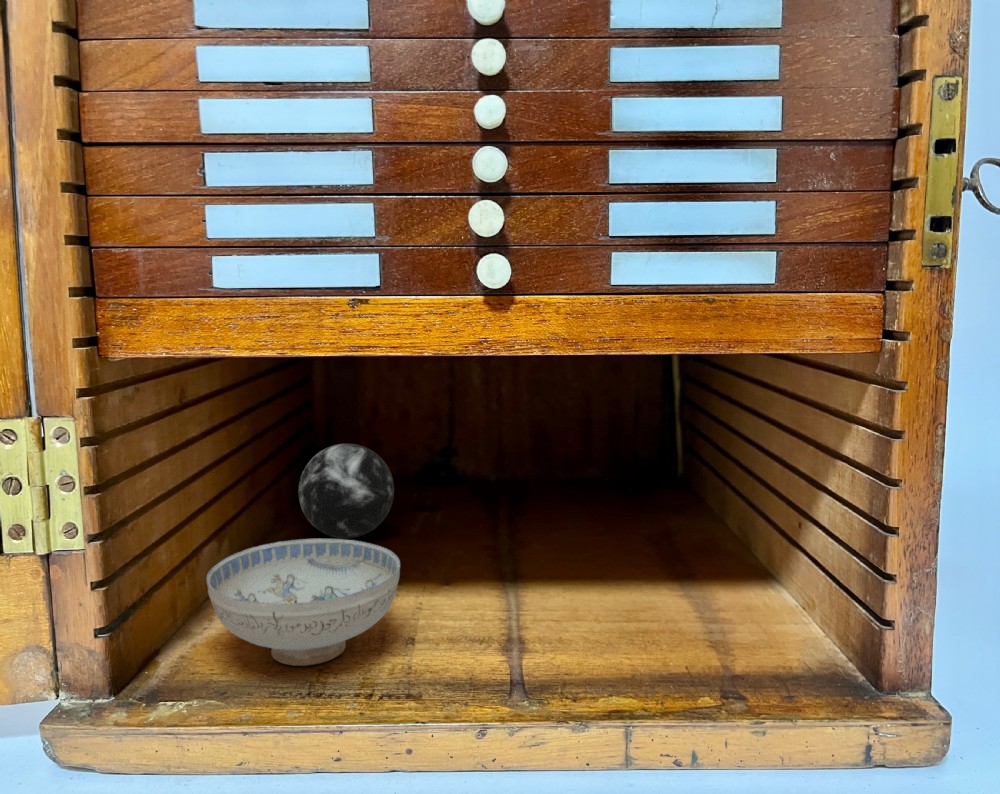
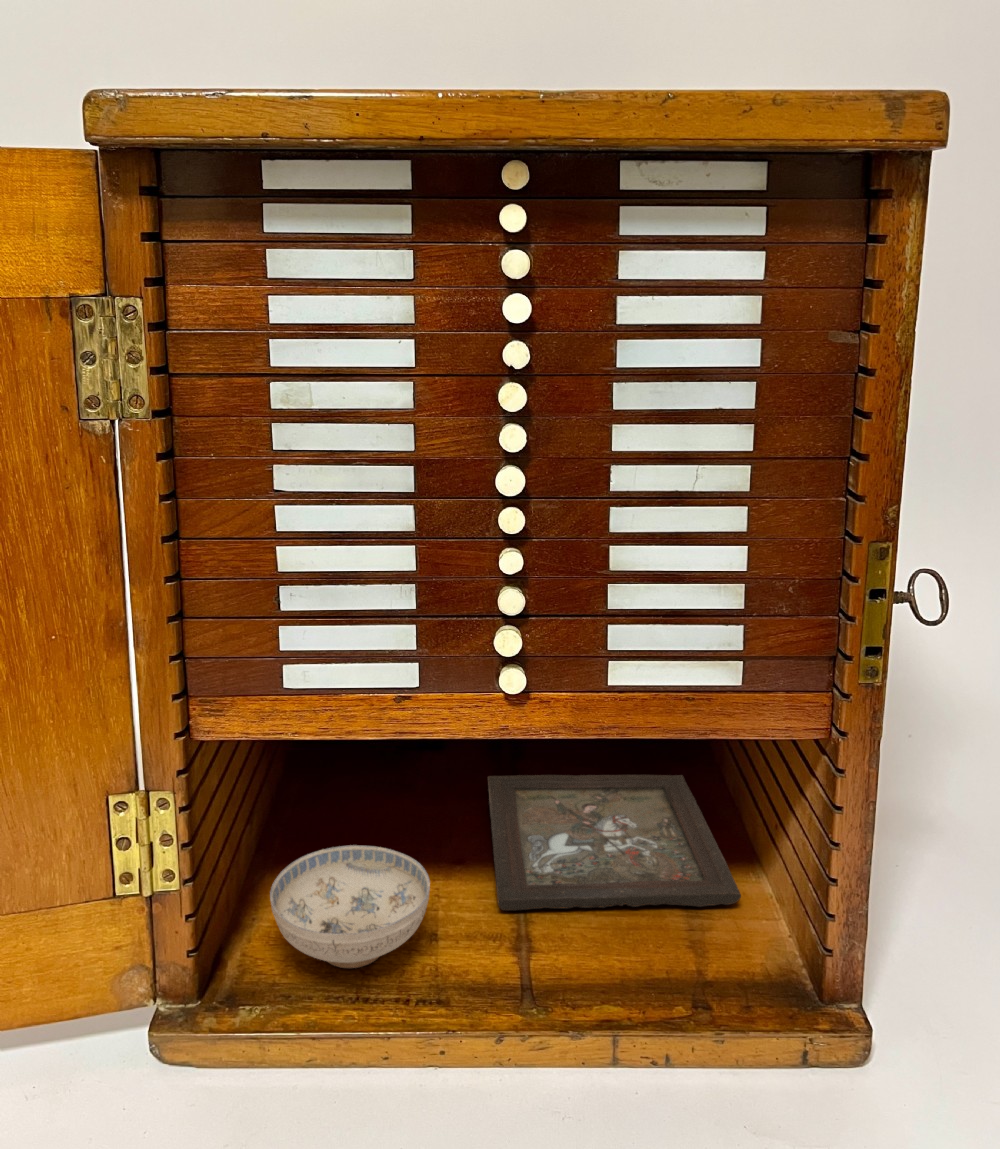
decorative orb: present [298,443,394,538] -> none [320,713,409,803]
tray: none [478,514,765,615] -> present [488,775,741,911]

